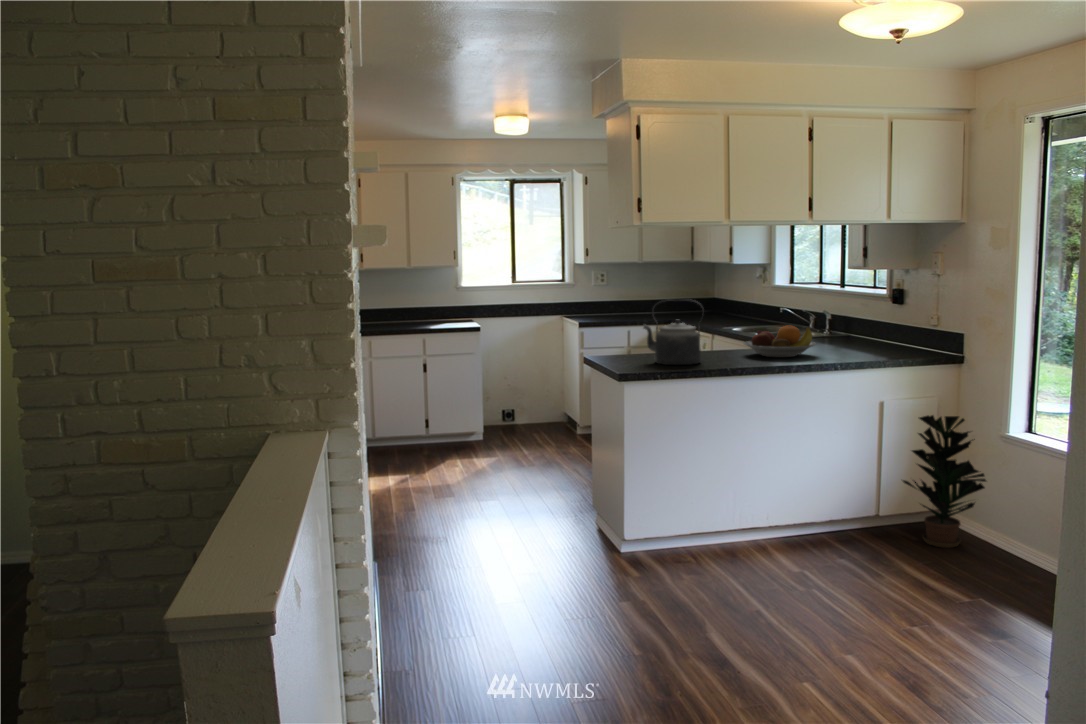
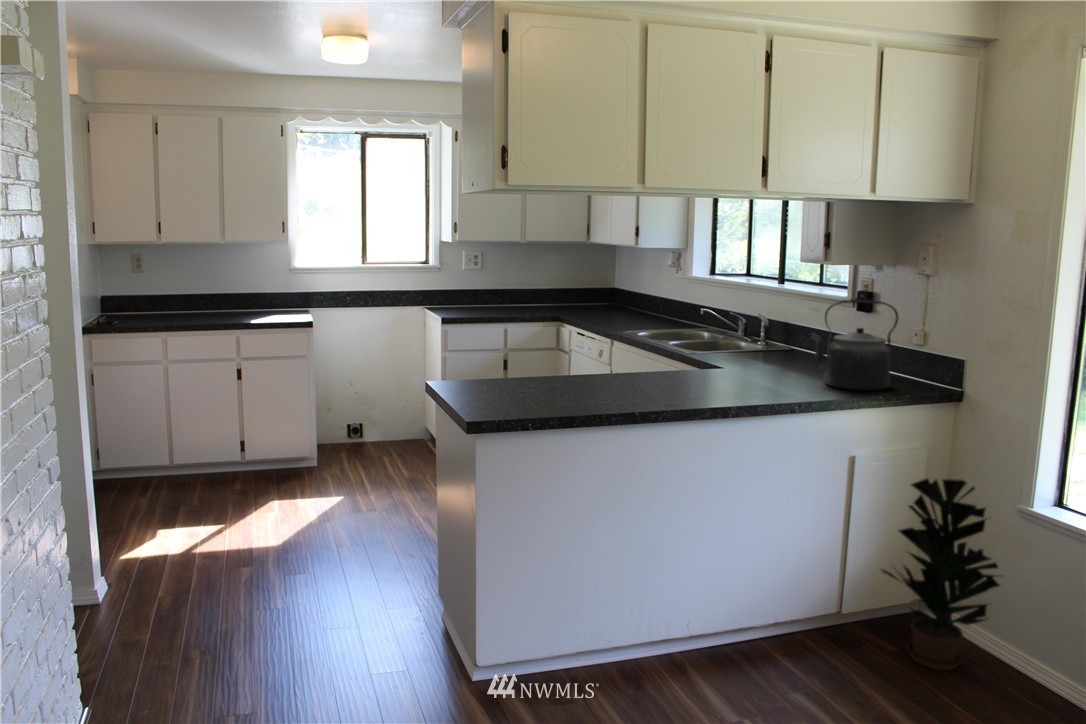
kettle: present [644,299,703,365] -> present [811,300,899,391]
fruit bowl: present [743,325,816,357] -> none [661,344,765,391]

